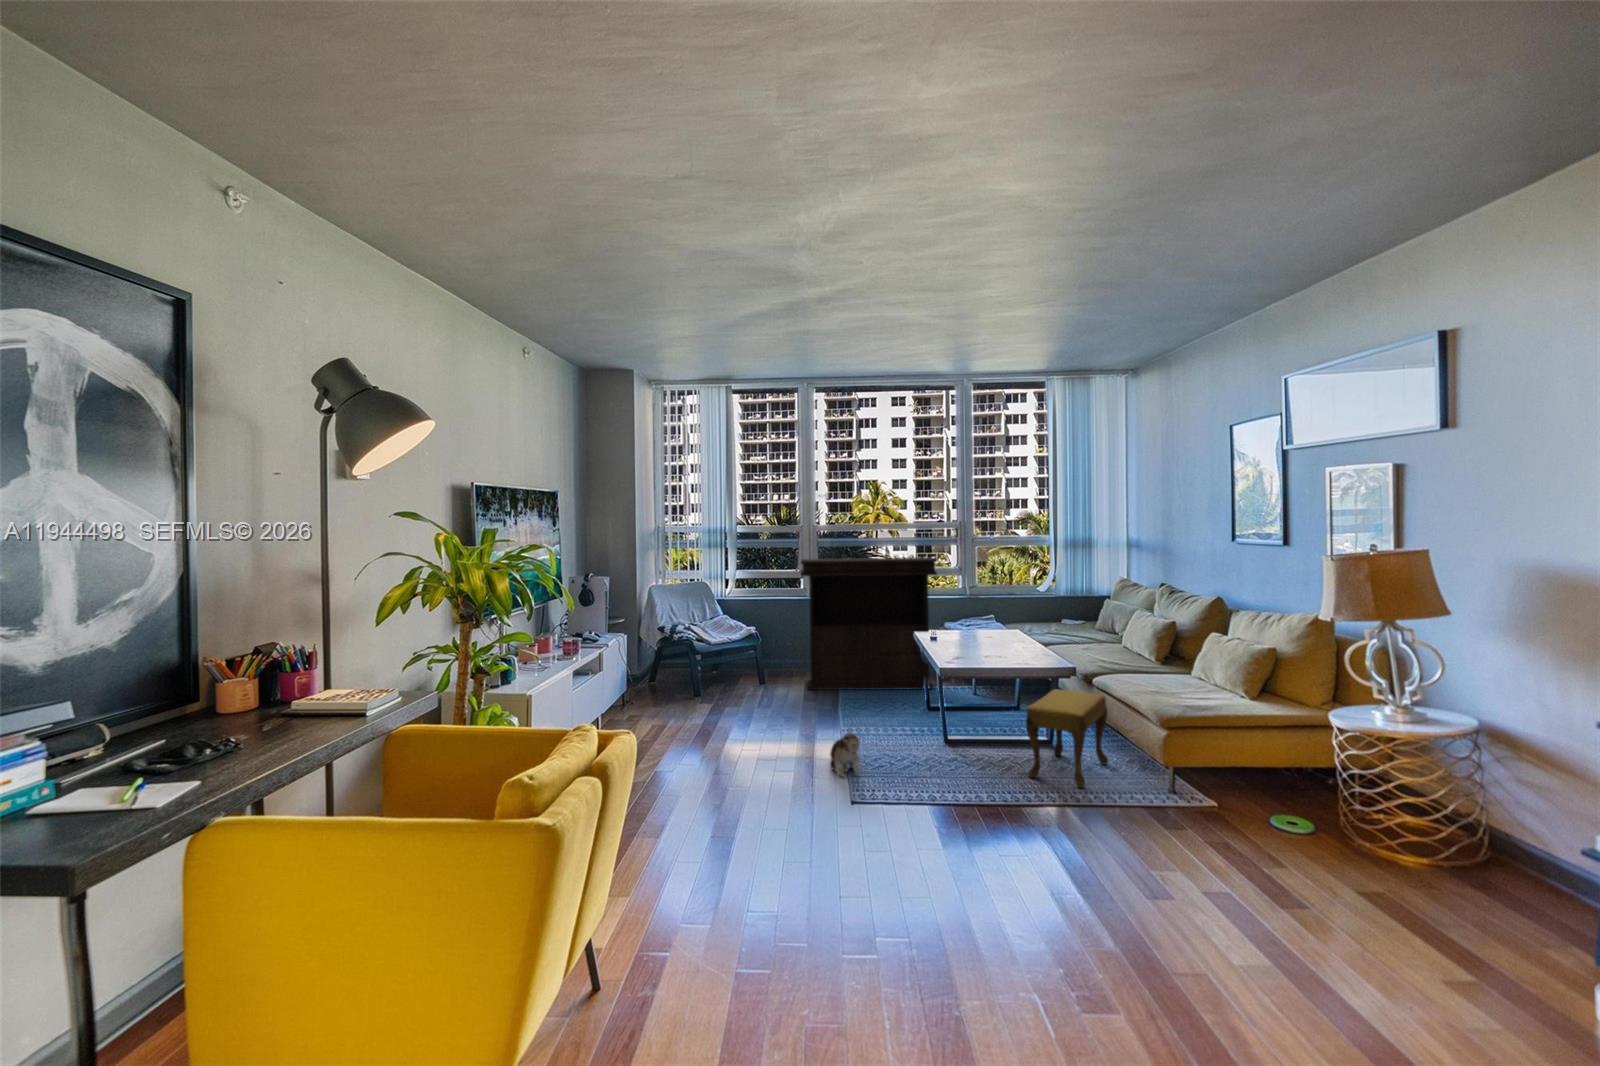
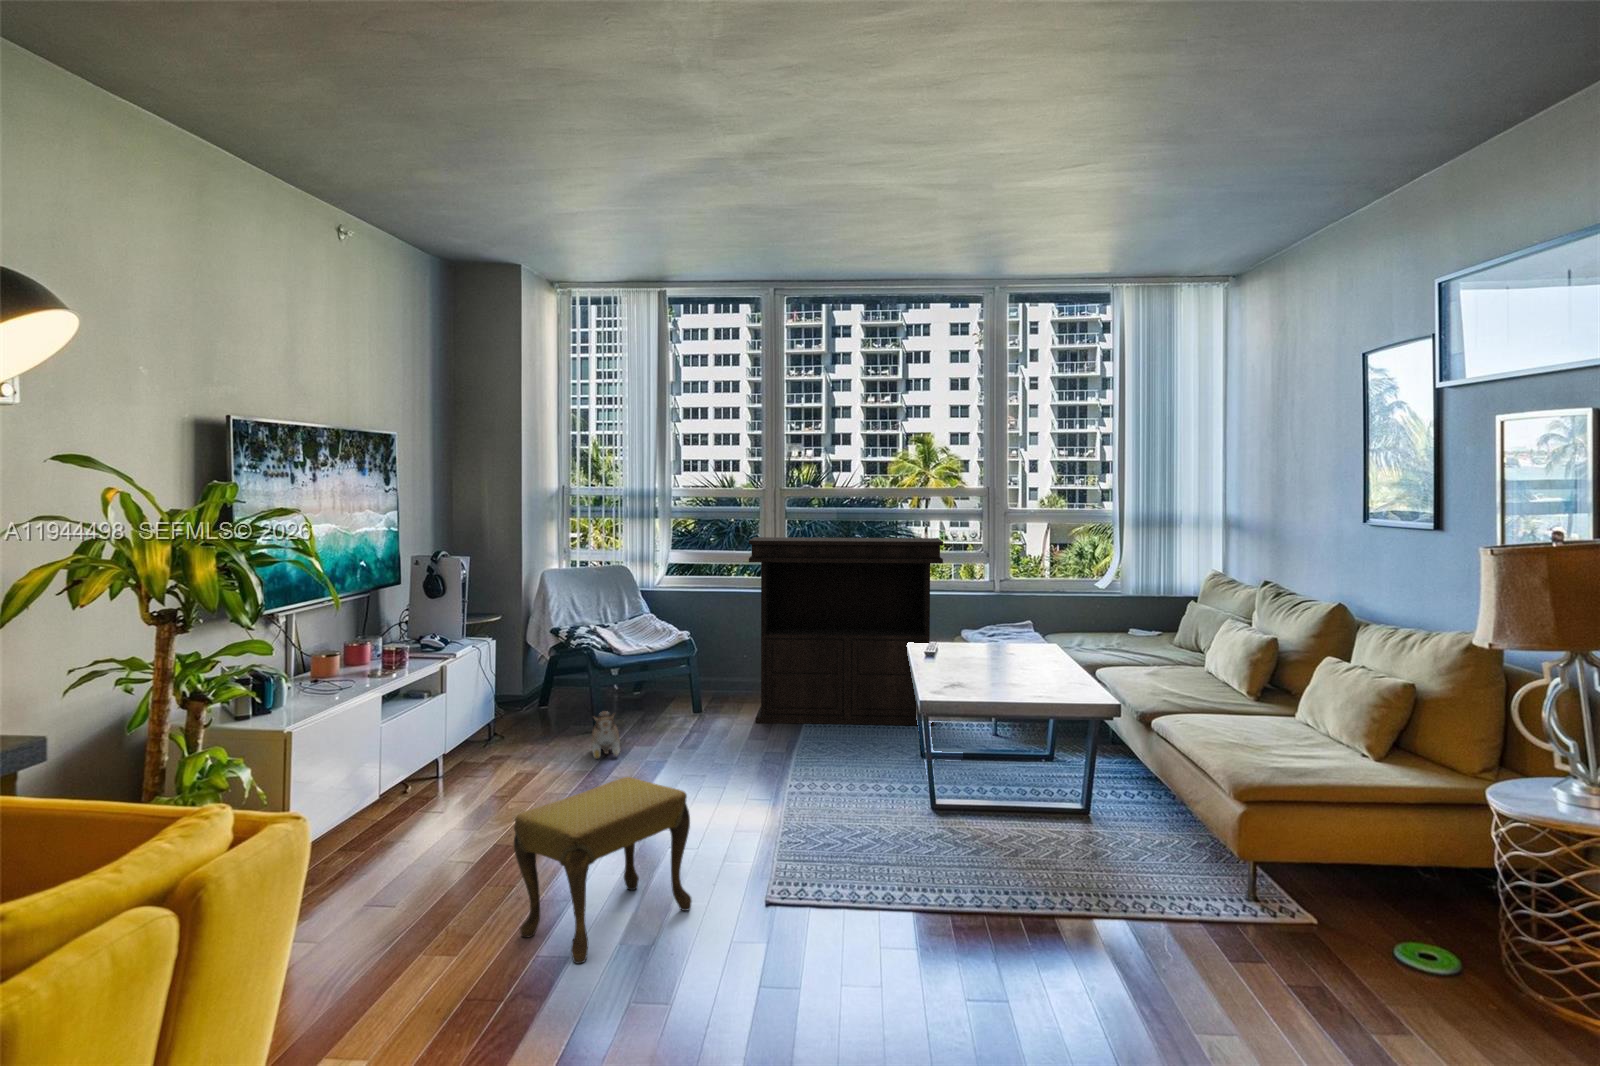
footstool: present [1026,689,1108,788] -> present [514,777,692,964]
plush toy: present [830,733,860,777] -> present [591,711,621,759]

